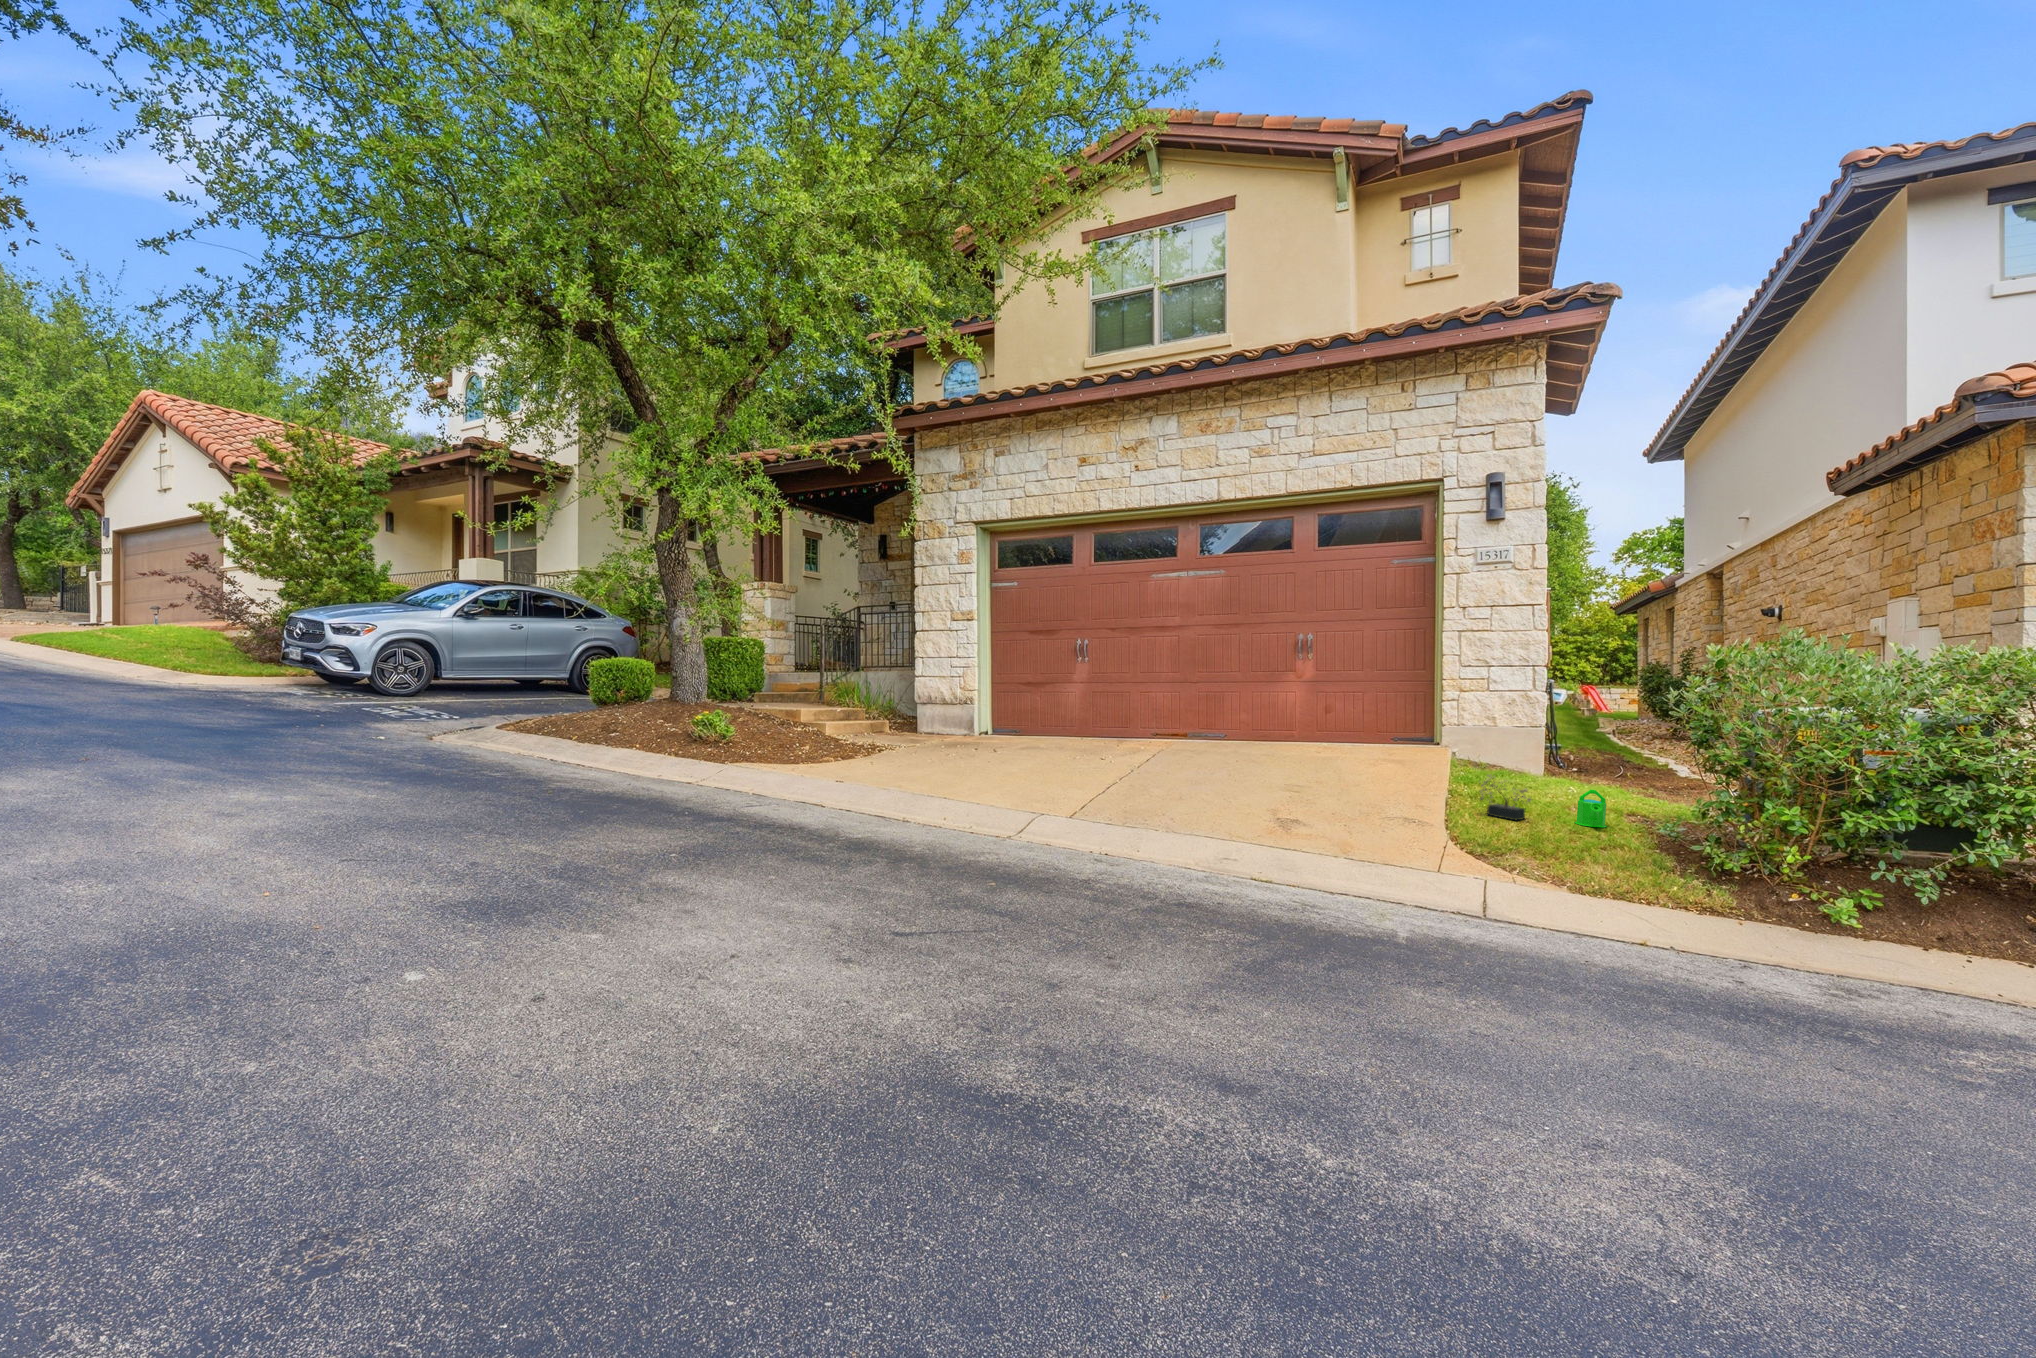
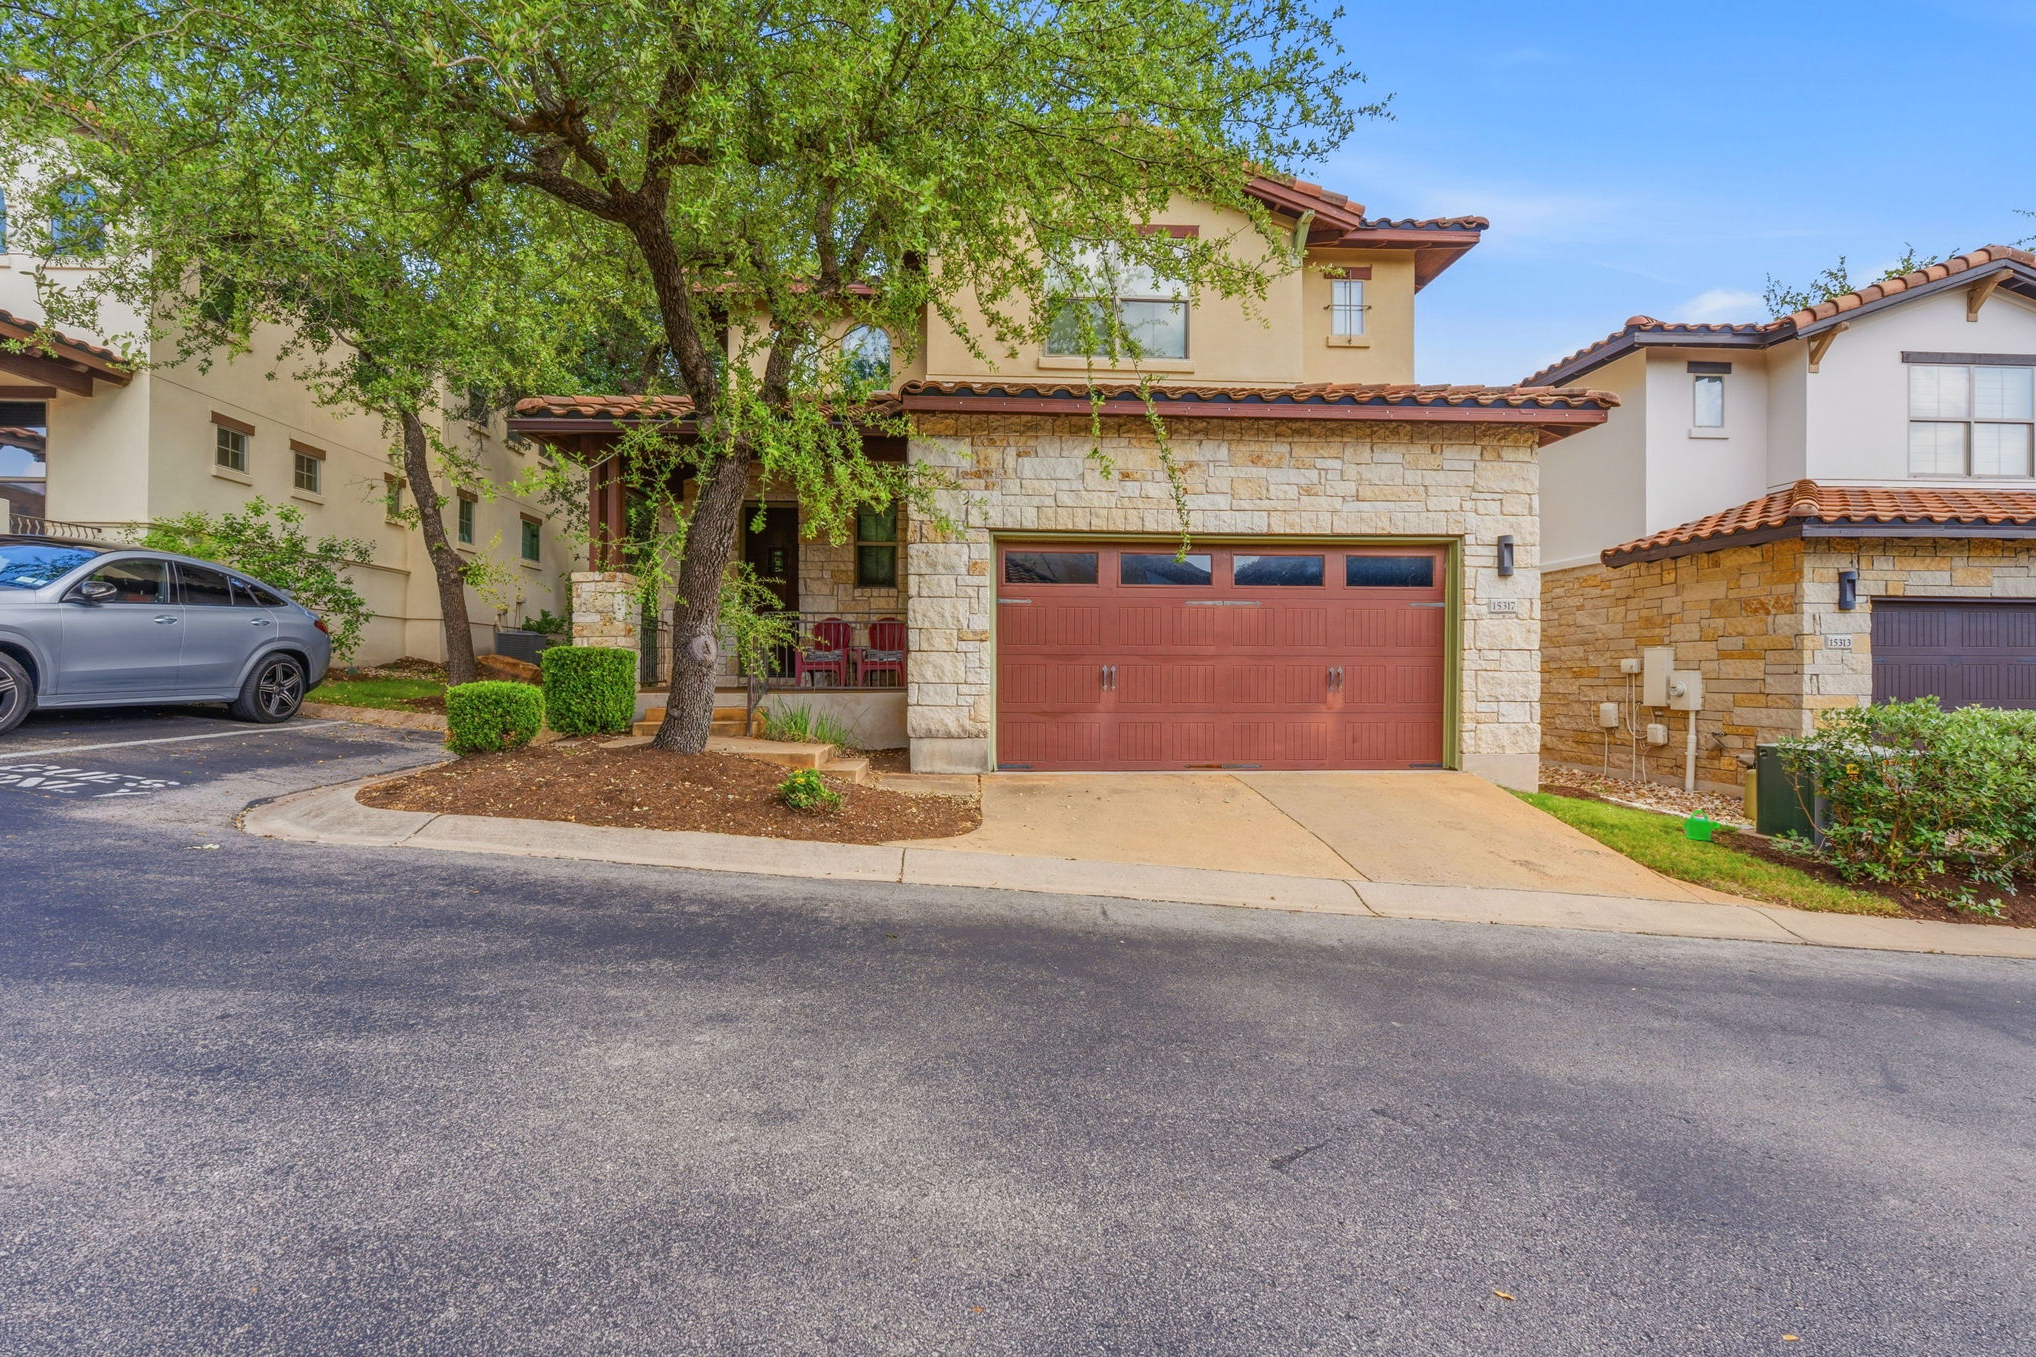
decorative plant: present [1481,775,1531,820] -> none [1617,800,1669,840]

